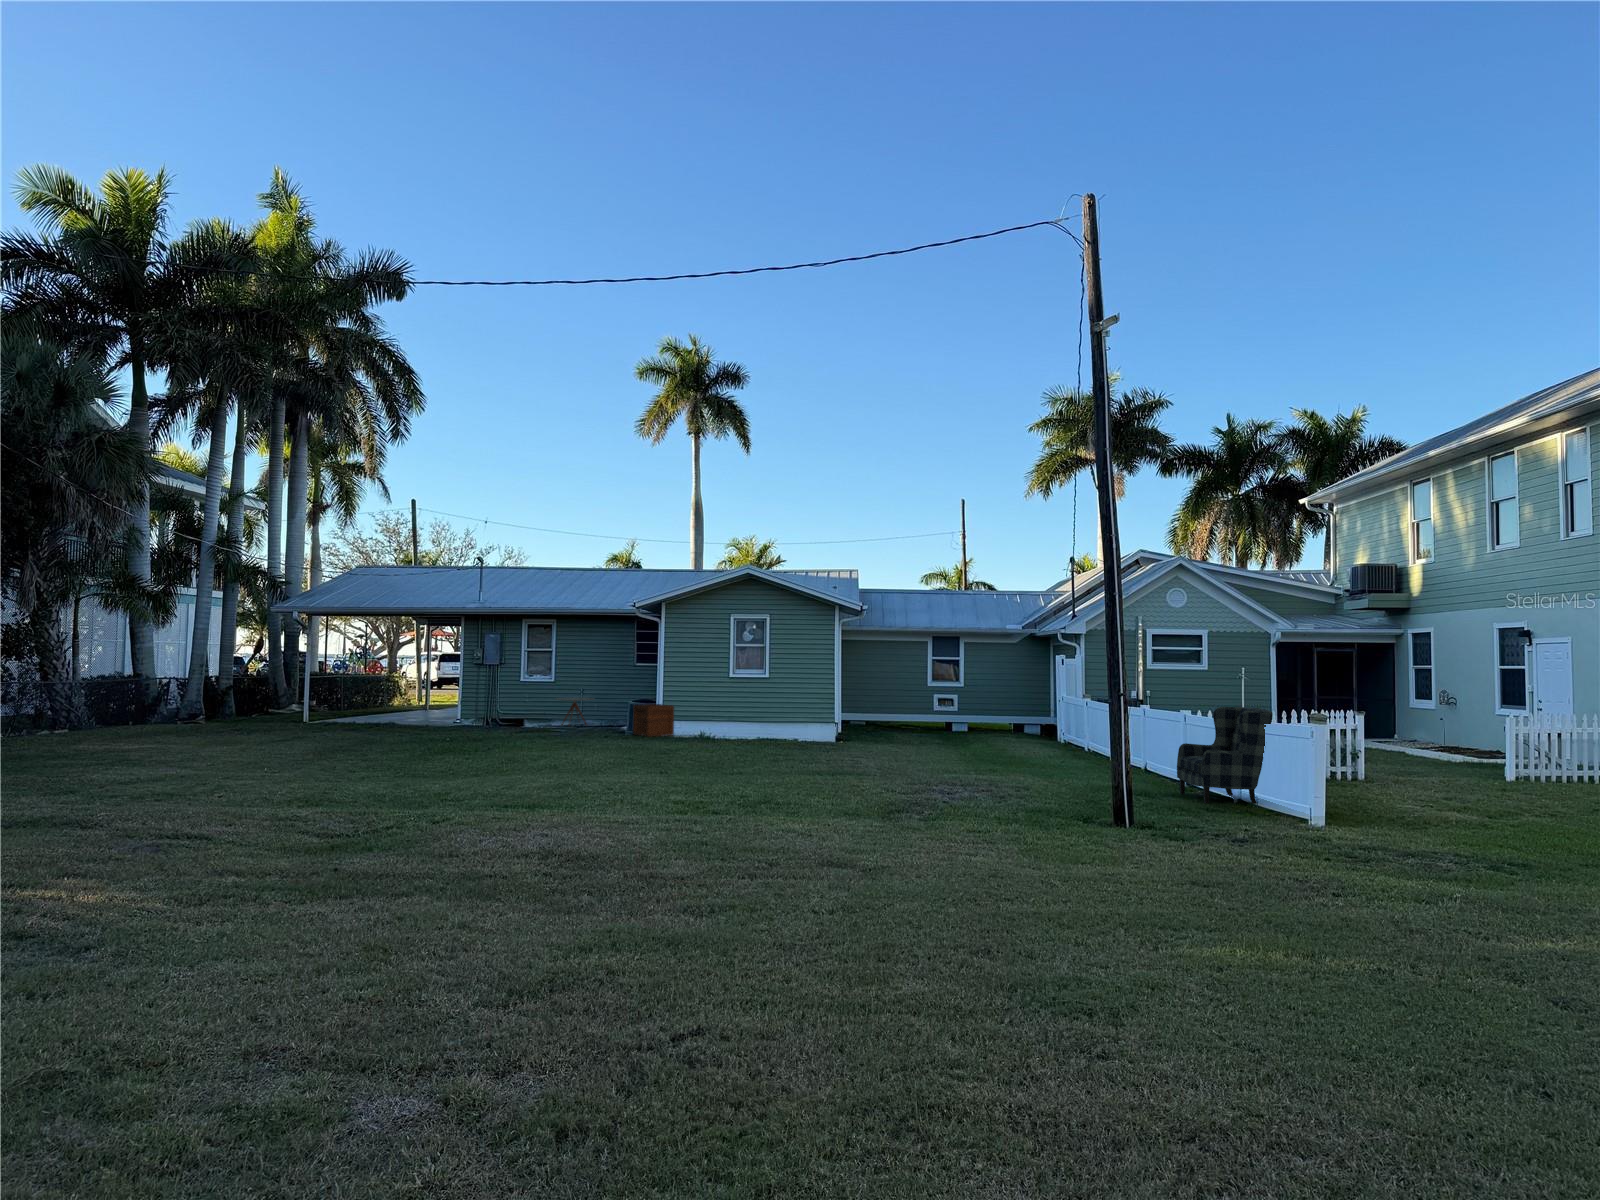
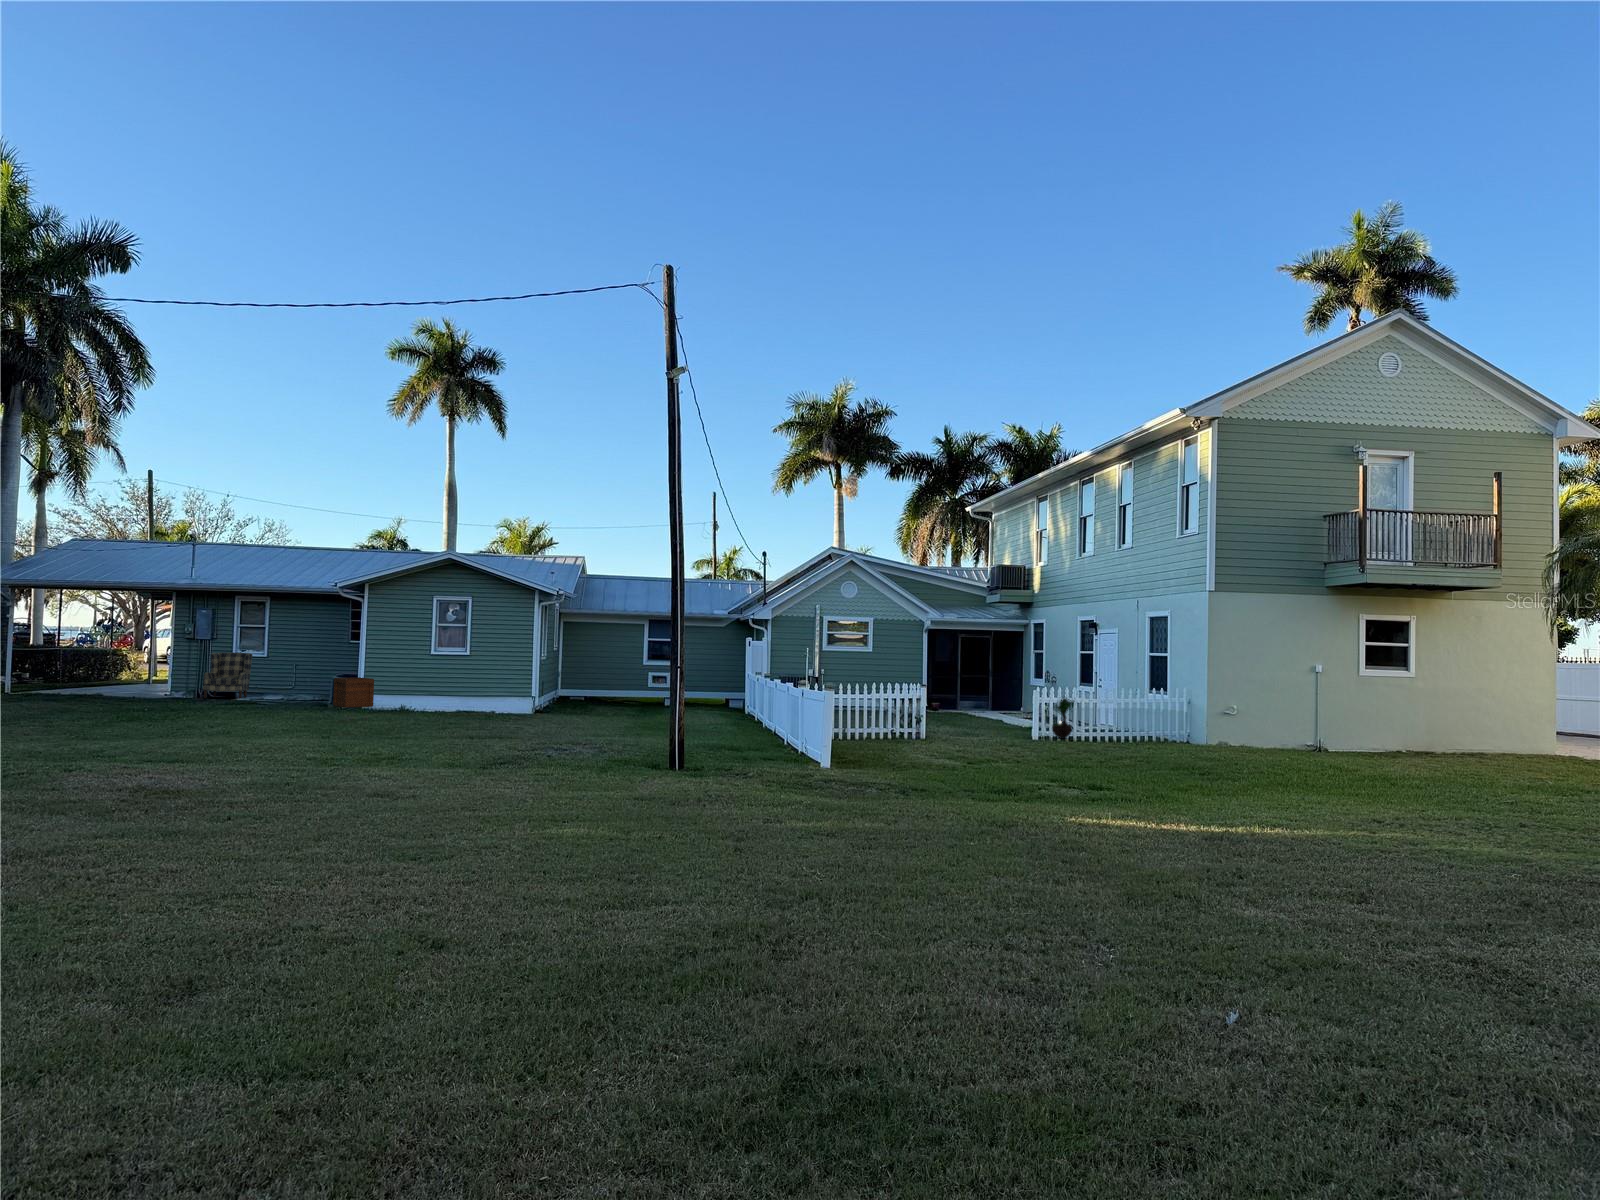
round table: present [556,698,594,725] -> none [266,671,308,699]
chair: present [1177,707,1273,804] -> present [203,652,252,698]
potted tree: none [1530,720,1569,777] -> present [1052,698,1075,738]

